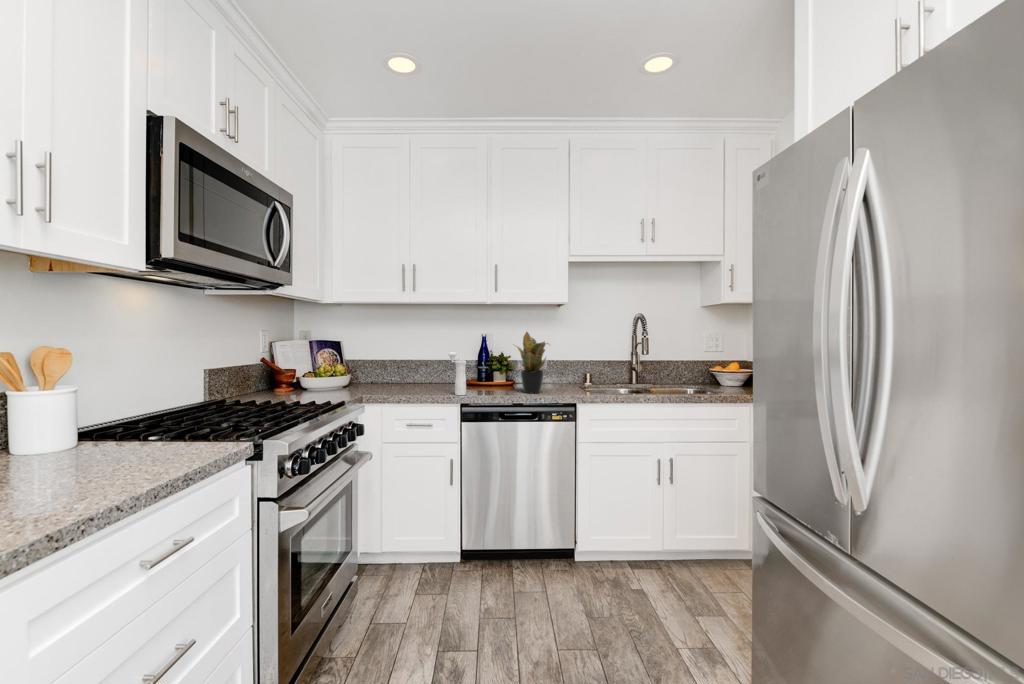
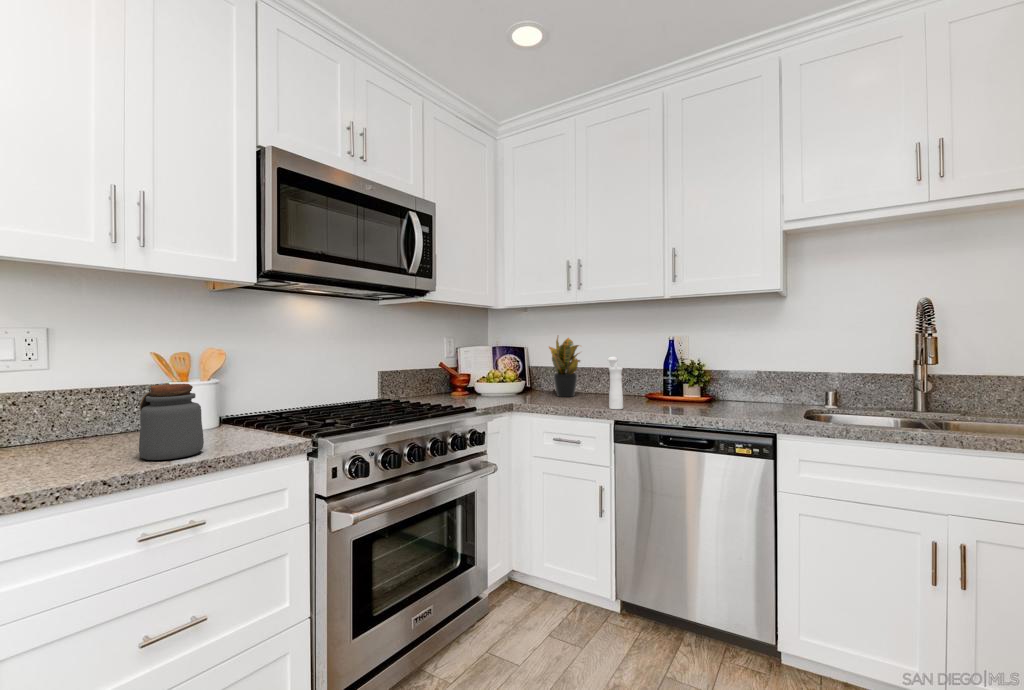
potted plant: present [516,332,546,393] -> present [549,336,580,397]
jar: none [84,393,163,483] -> present [139,384,204,460]

